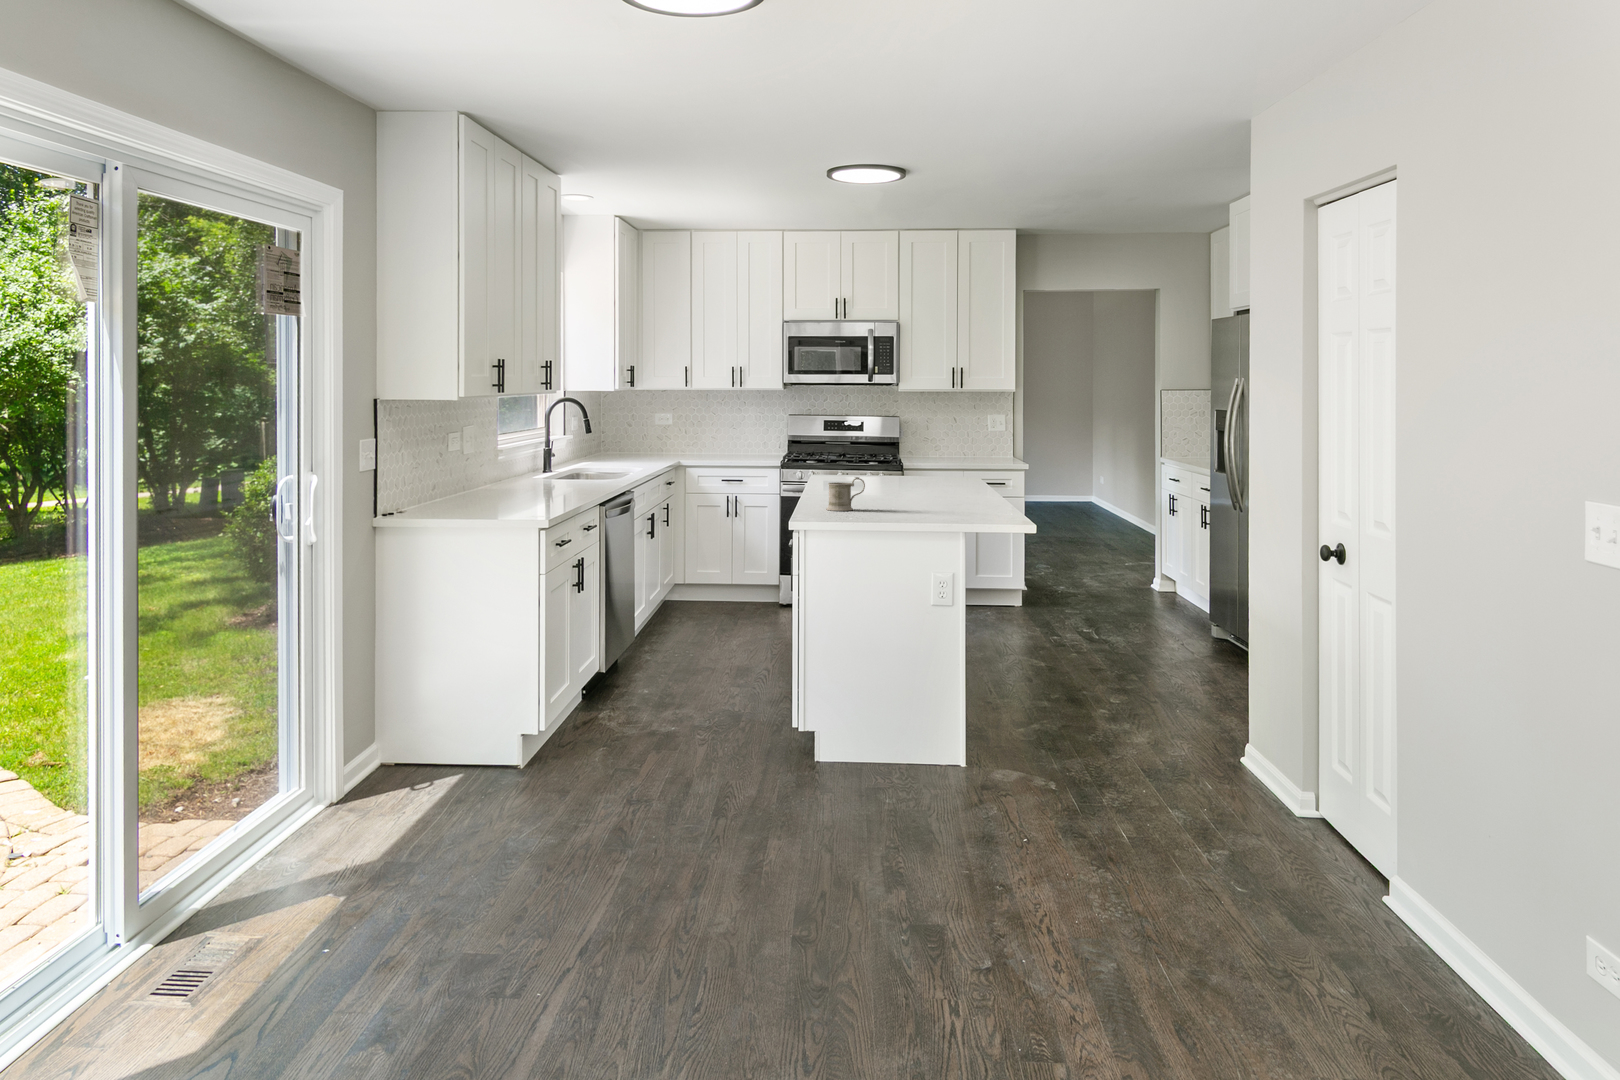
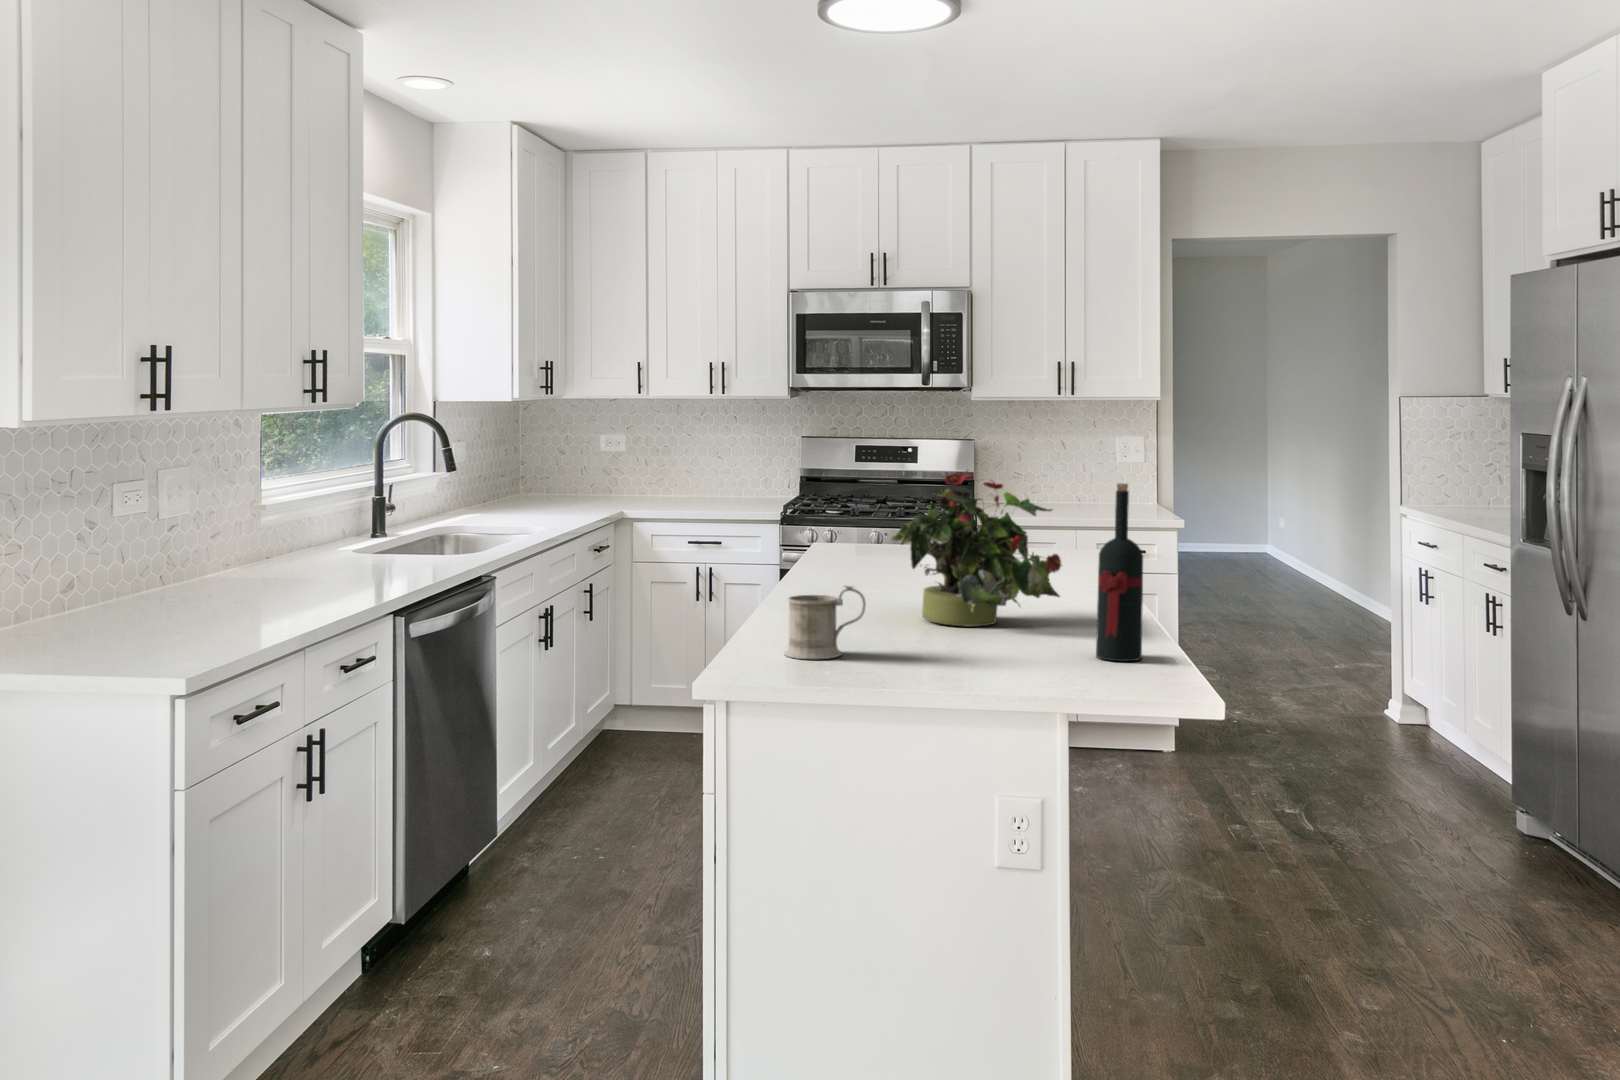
potted plant: none [870,425,955,503] -> present [892,471,1062,627]
wine bottle: none [971,430,992,512] -> present [1096,483,1143,661]

